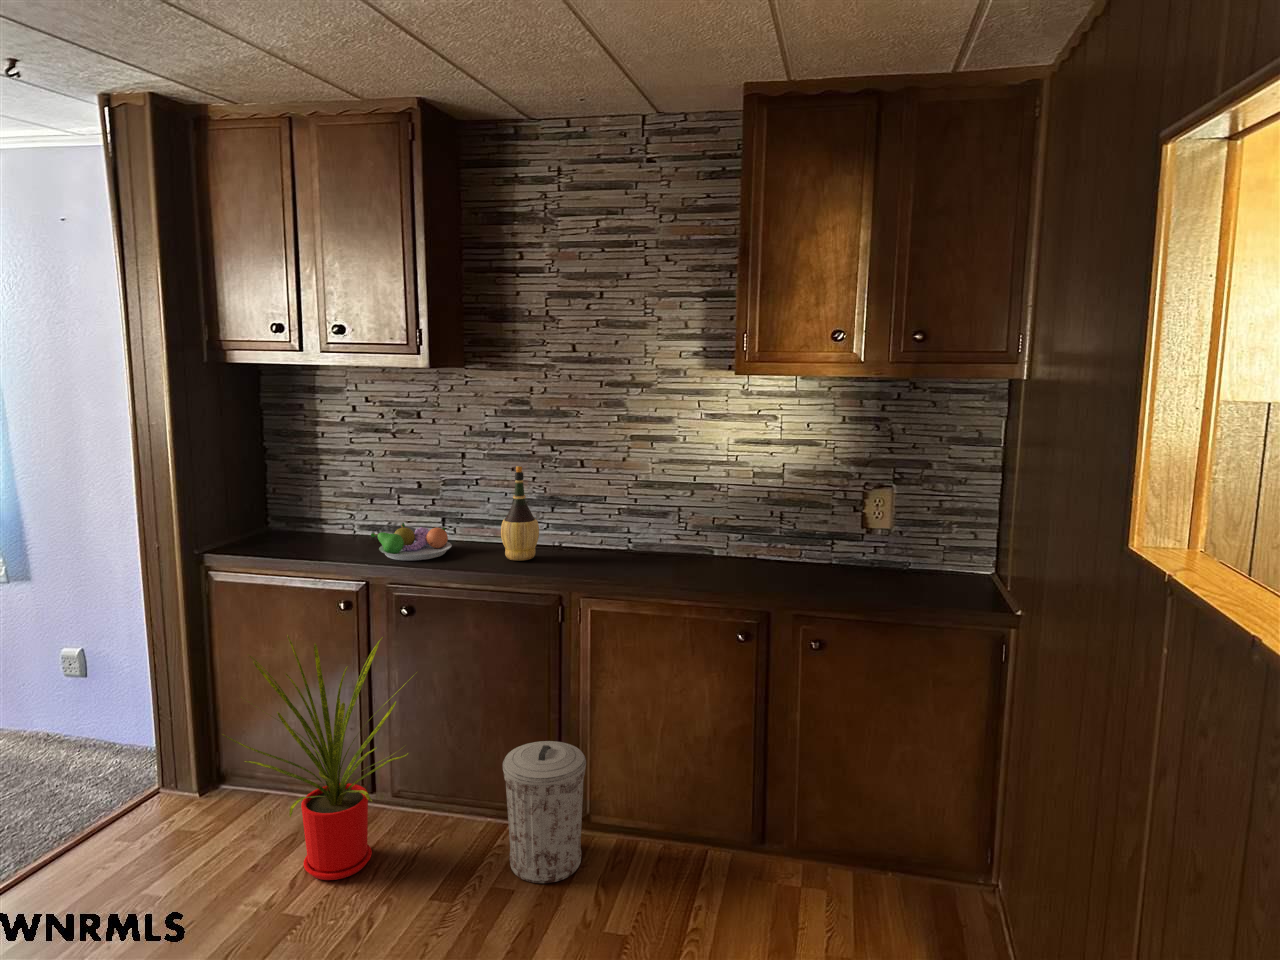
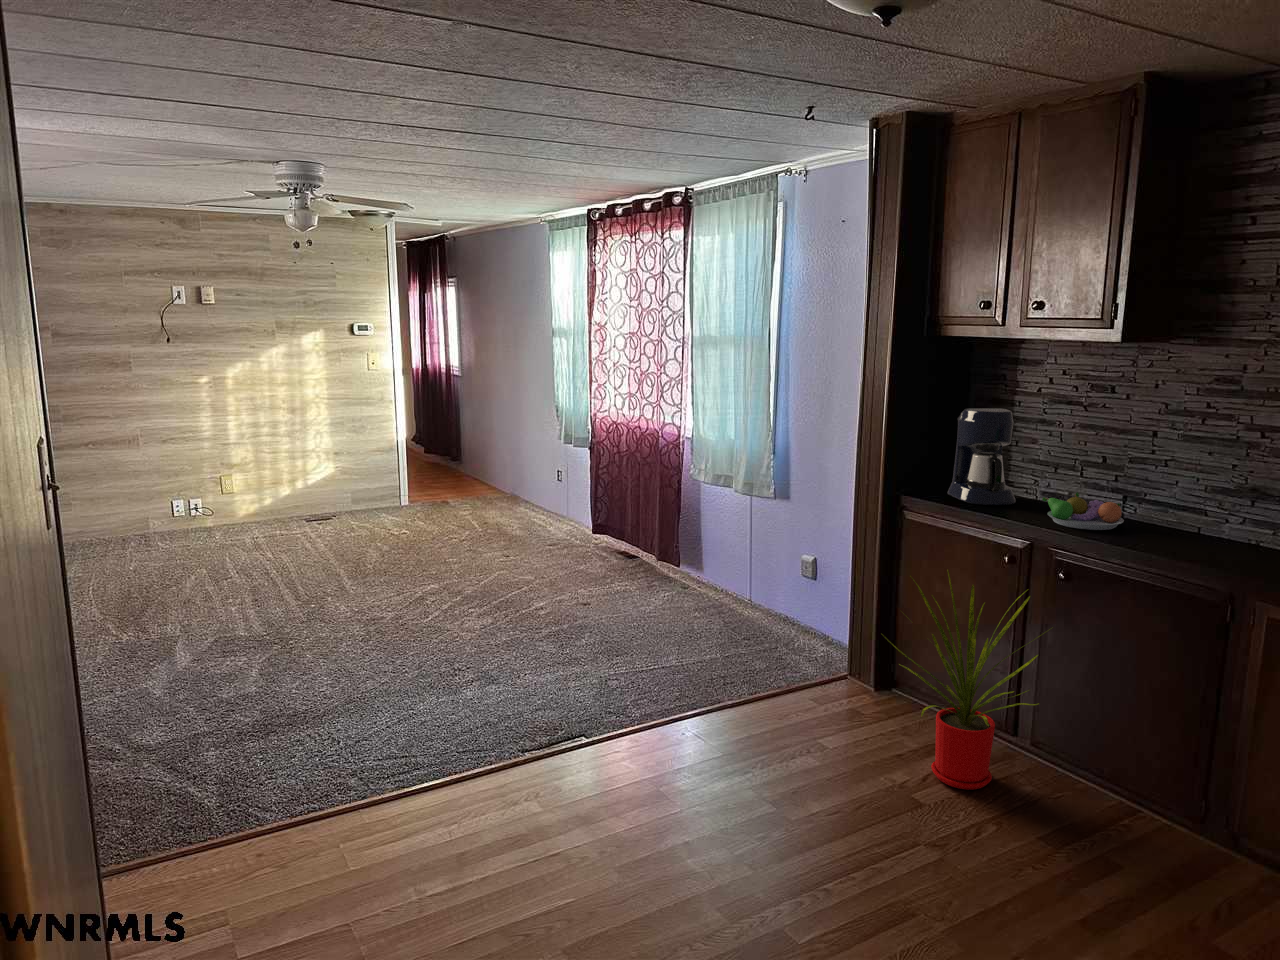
coffee maker: none [260,442,338,551] -> present [948,408,1015,505]
wine bottle: present [501,466,539,560] -> none [1177,449,1225,549]
trash can: present [503,741,586,883] -> none [1122,733,1228,881]

